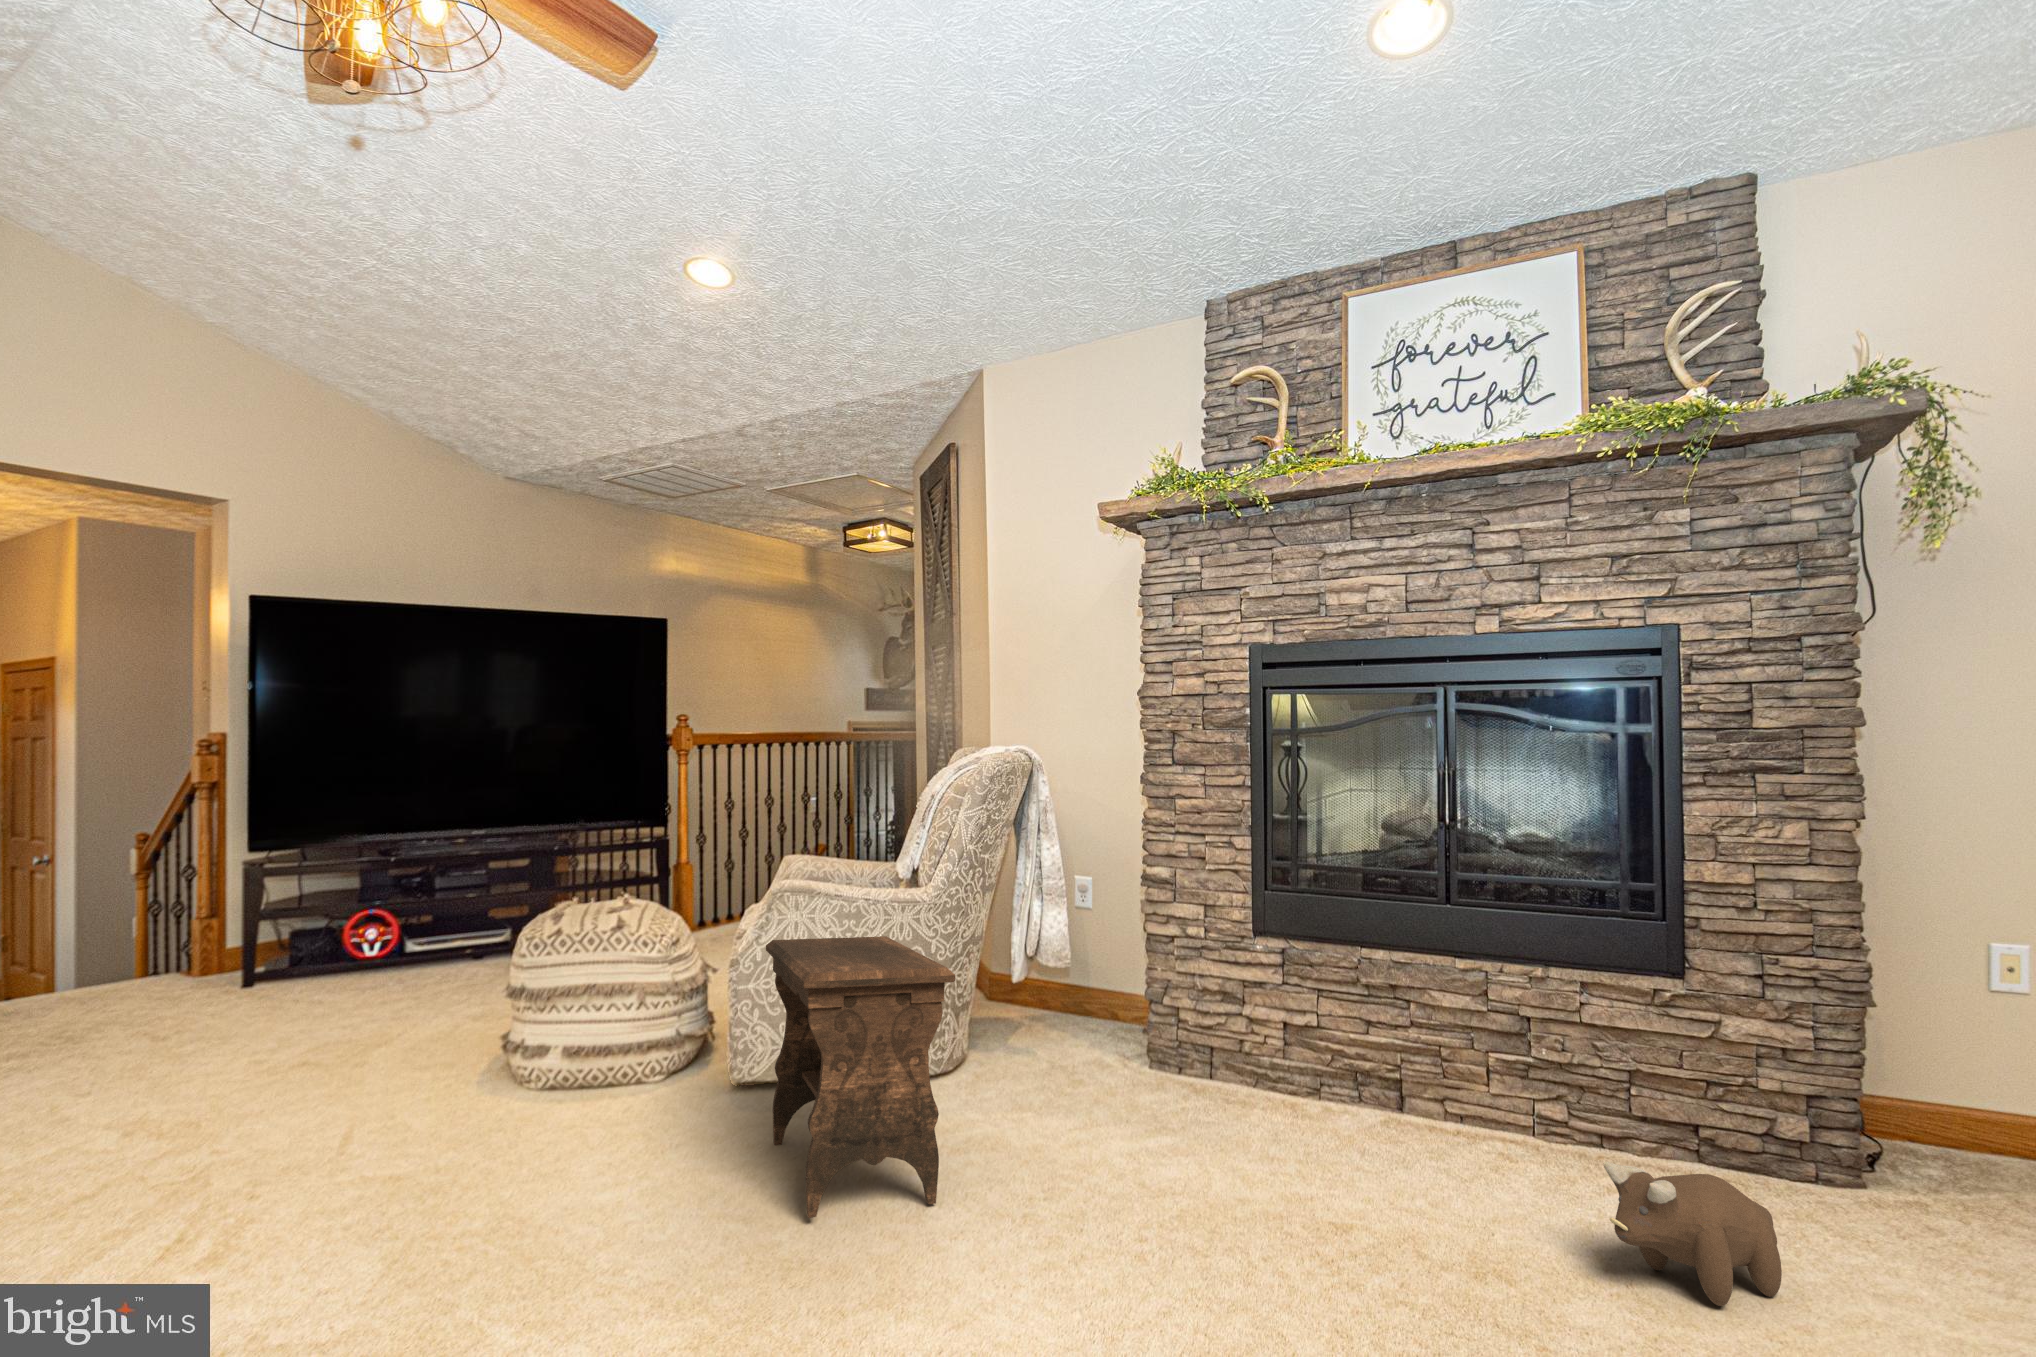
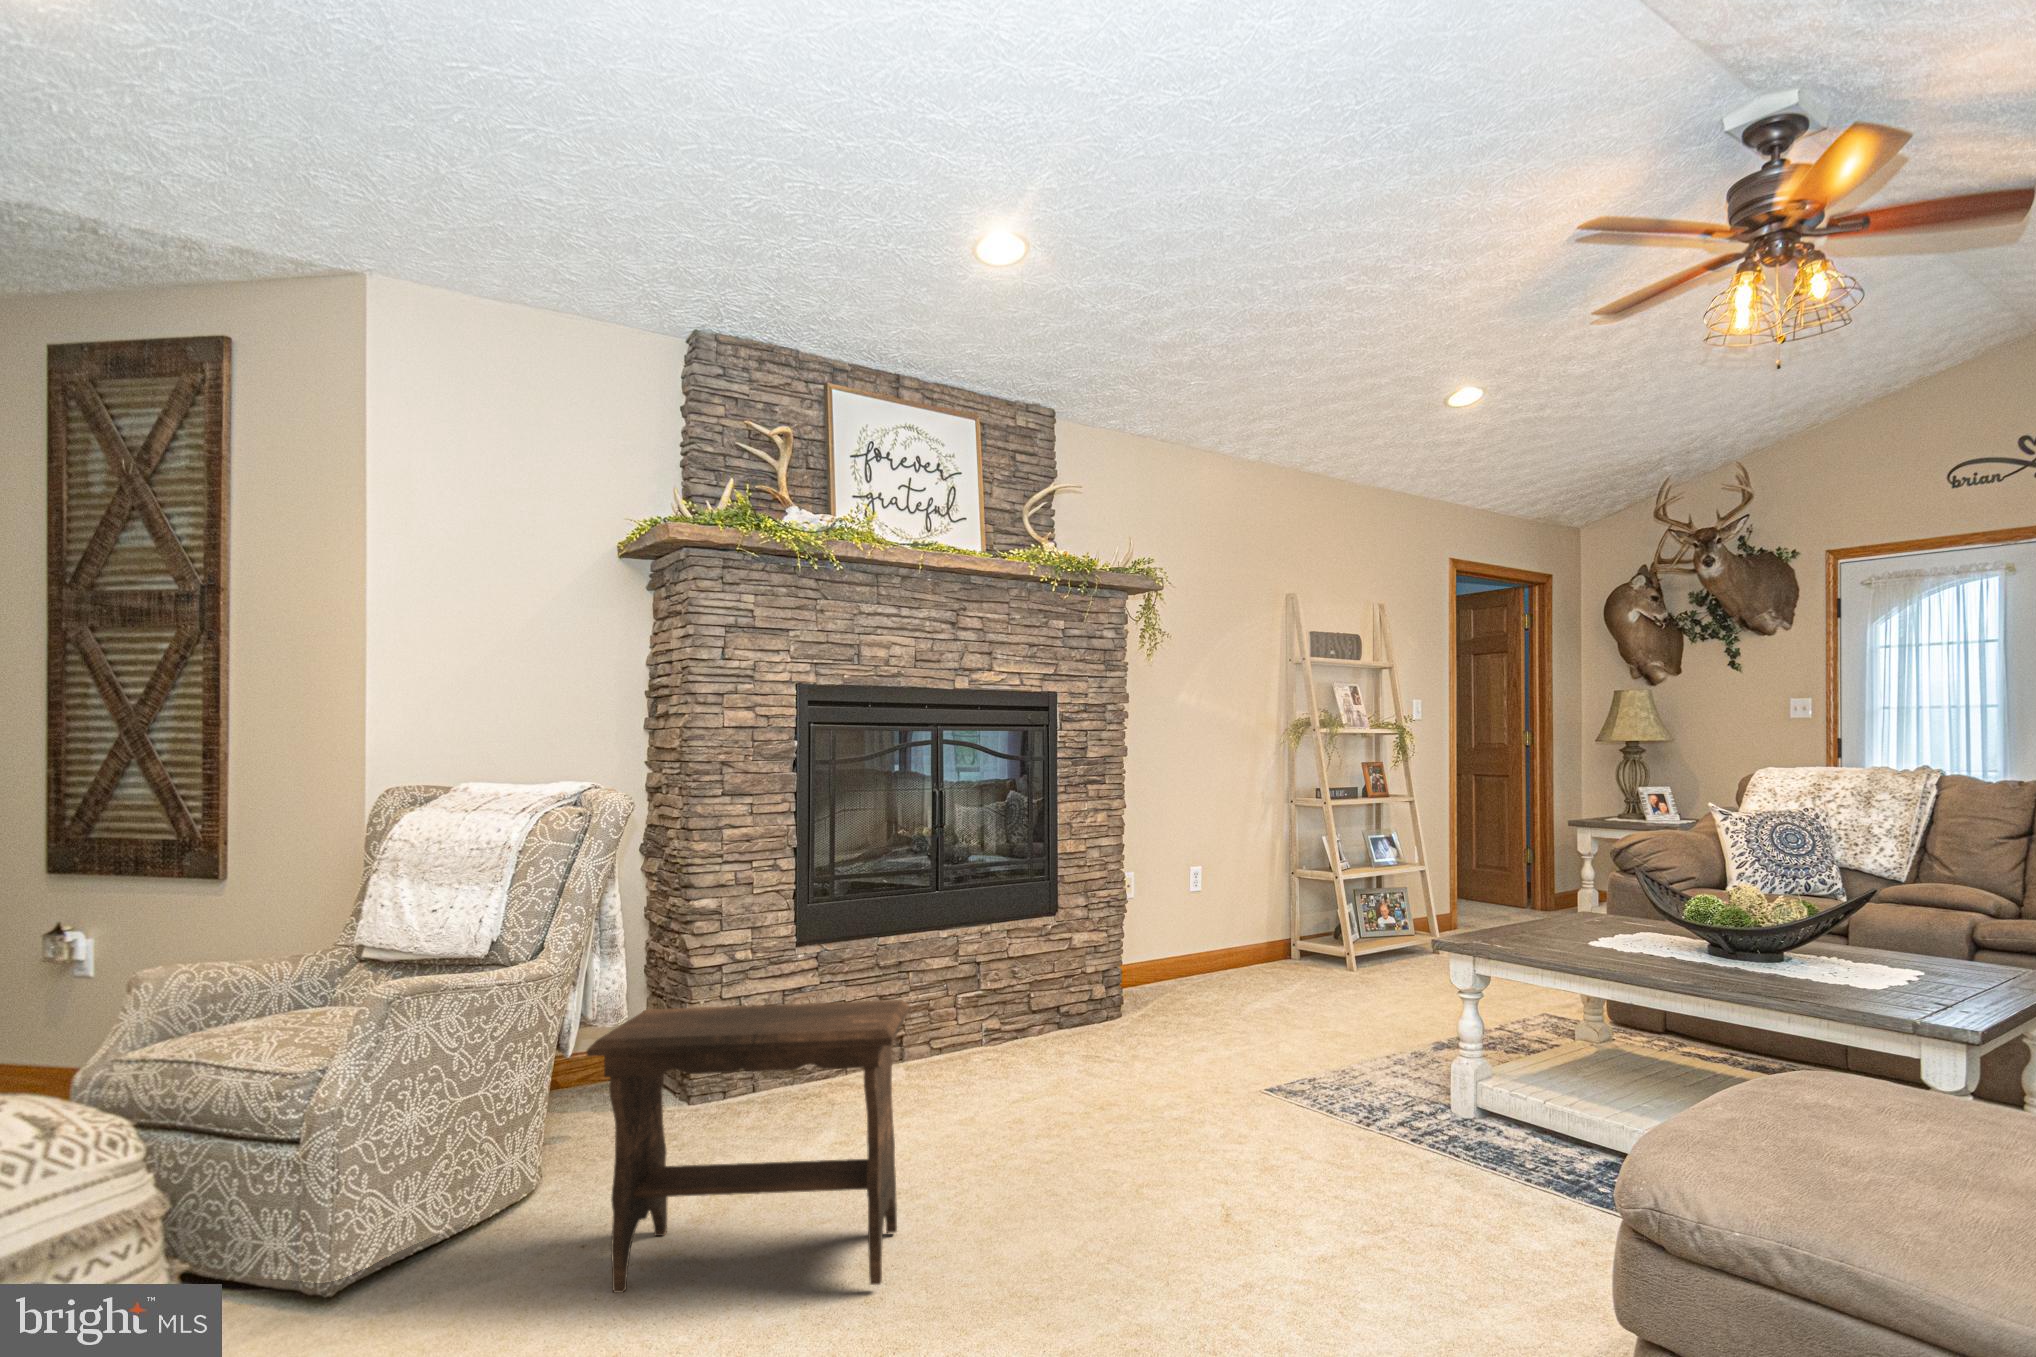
plush toy: present [1603,1162,1782,1306] -> none [1167,1012,1232,1076]

